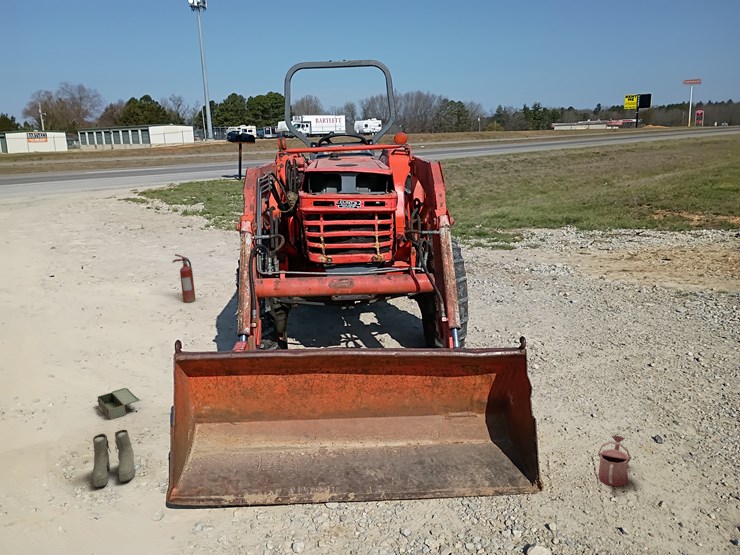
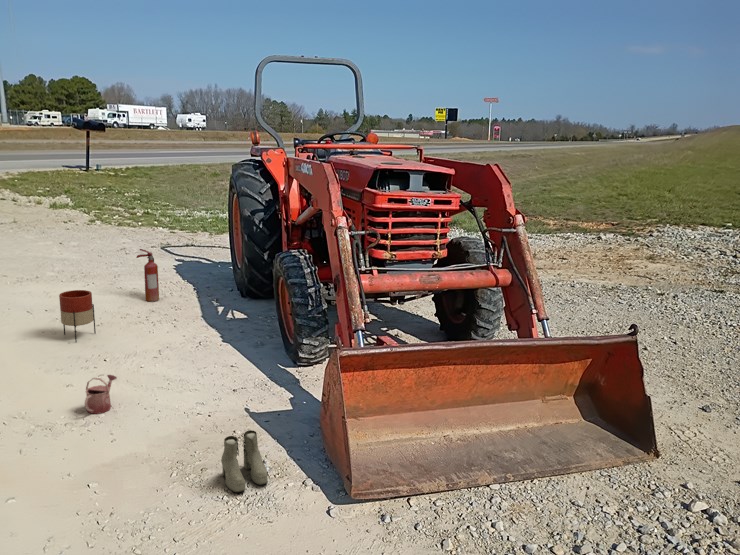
planter: none [79,293,115,340] -> present [59,290,96,342]
toolbox: present [97,388,139,419] -> none [154,391,208,424]
watering can: present [598,435,631,487] -> present [85,375,117,414]

